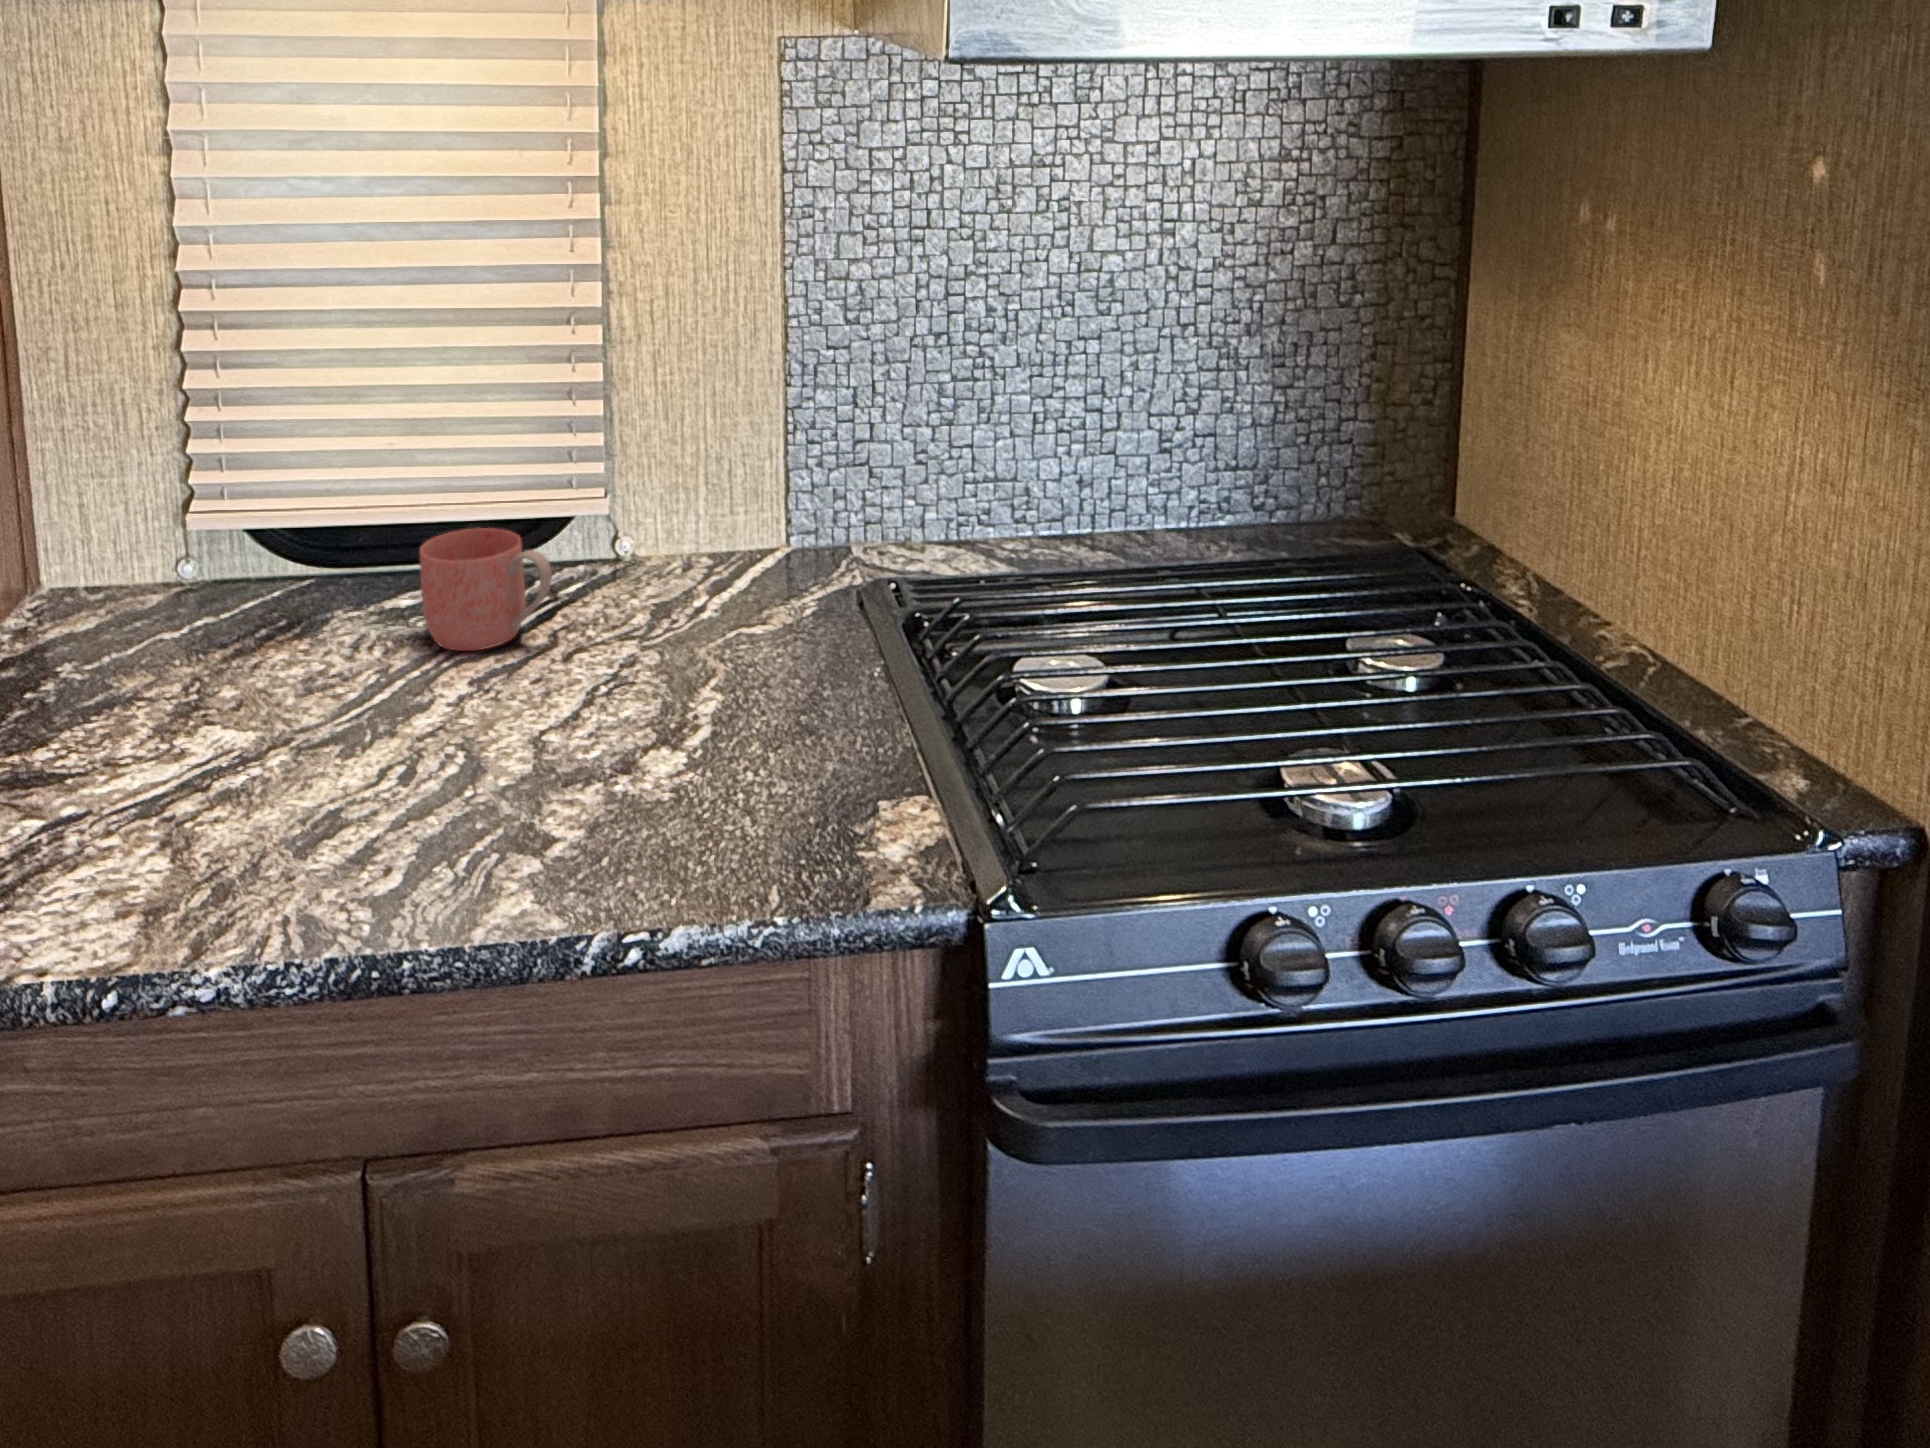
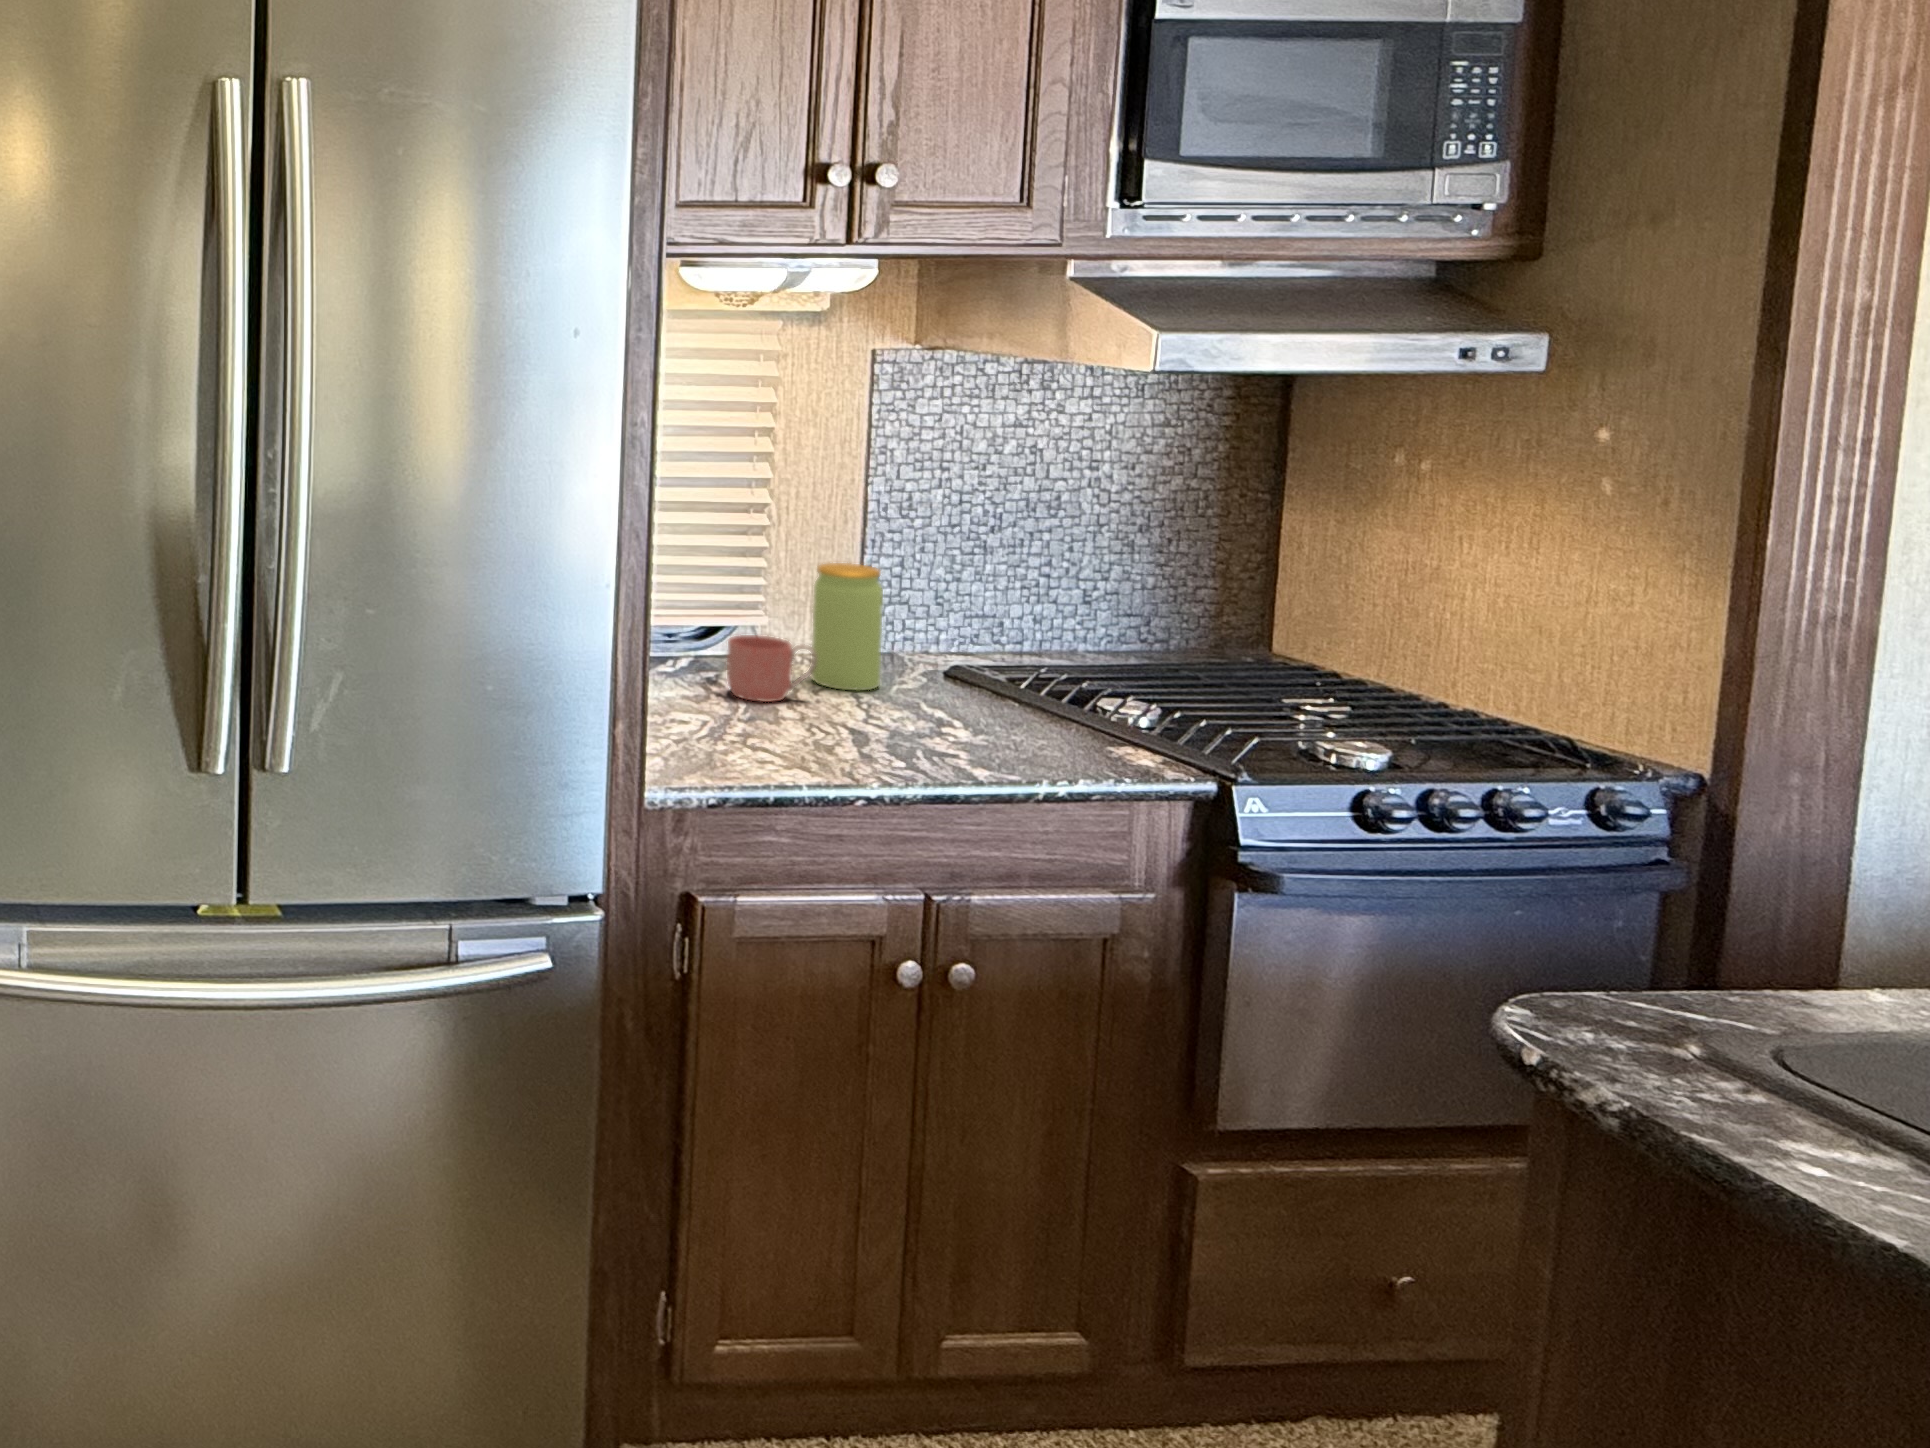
jar: none [618,399,729,619] -> present [812,563,883,690]

